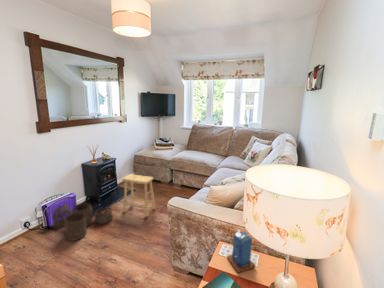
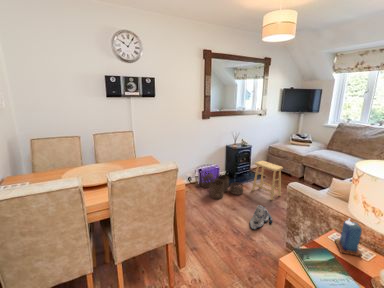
plush toy: none [127,231,153,265] -> present [250,205,272,229]

